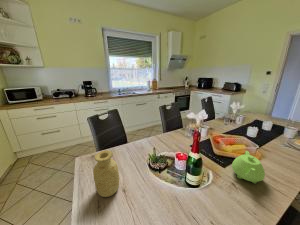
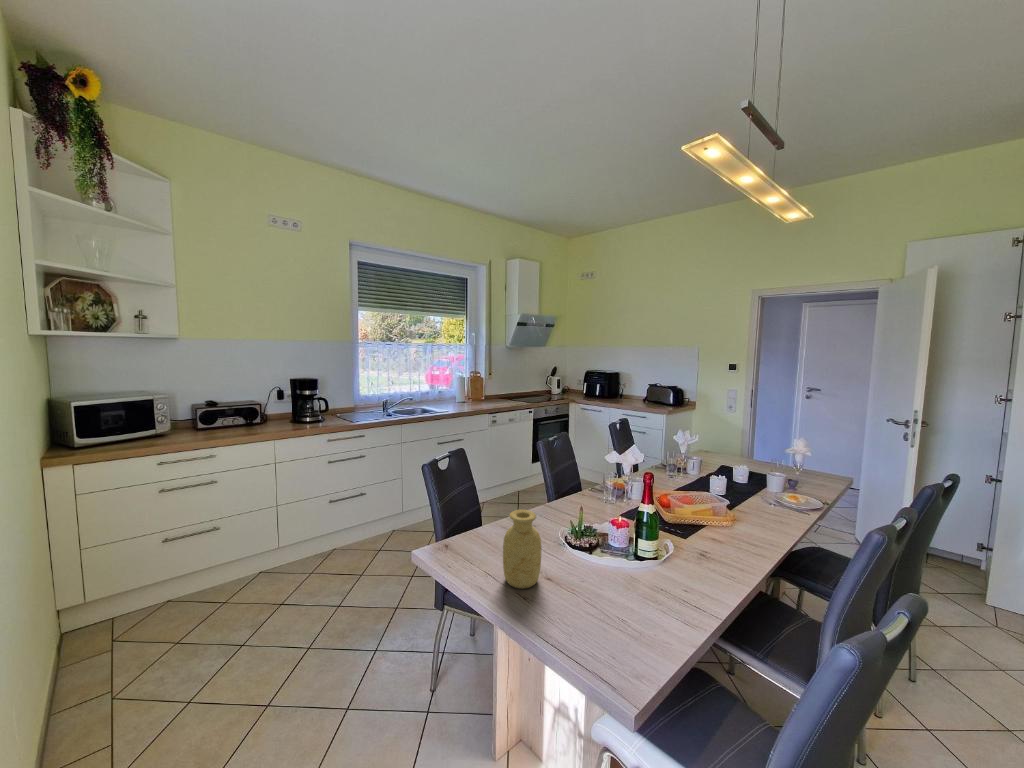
teapot: present [232,151,265,184] -> none [696,506,741,550]

